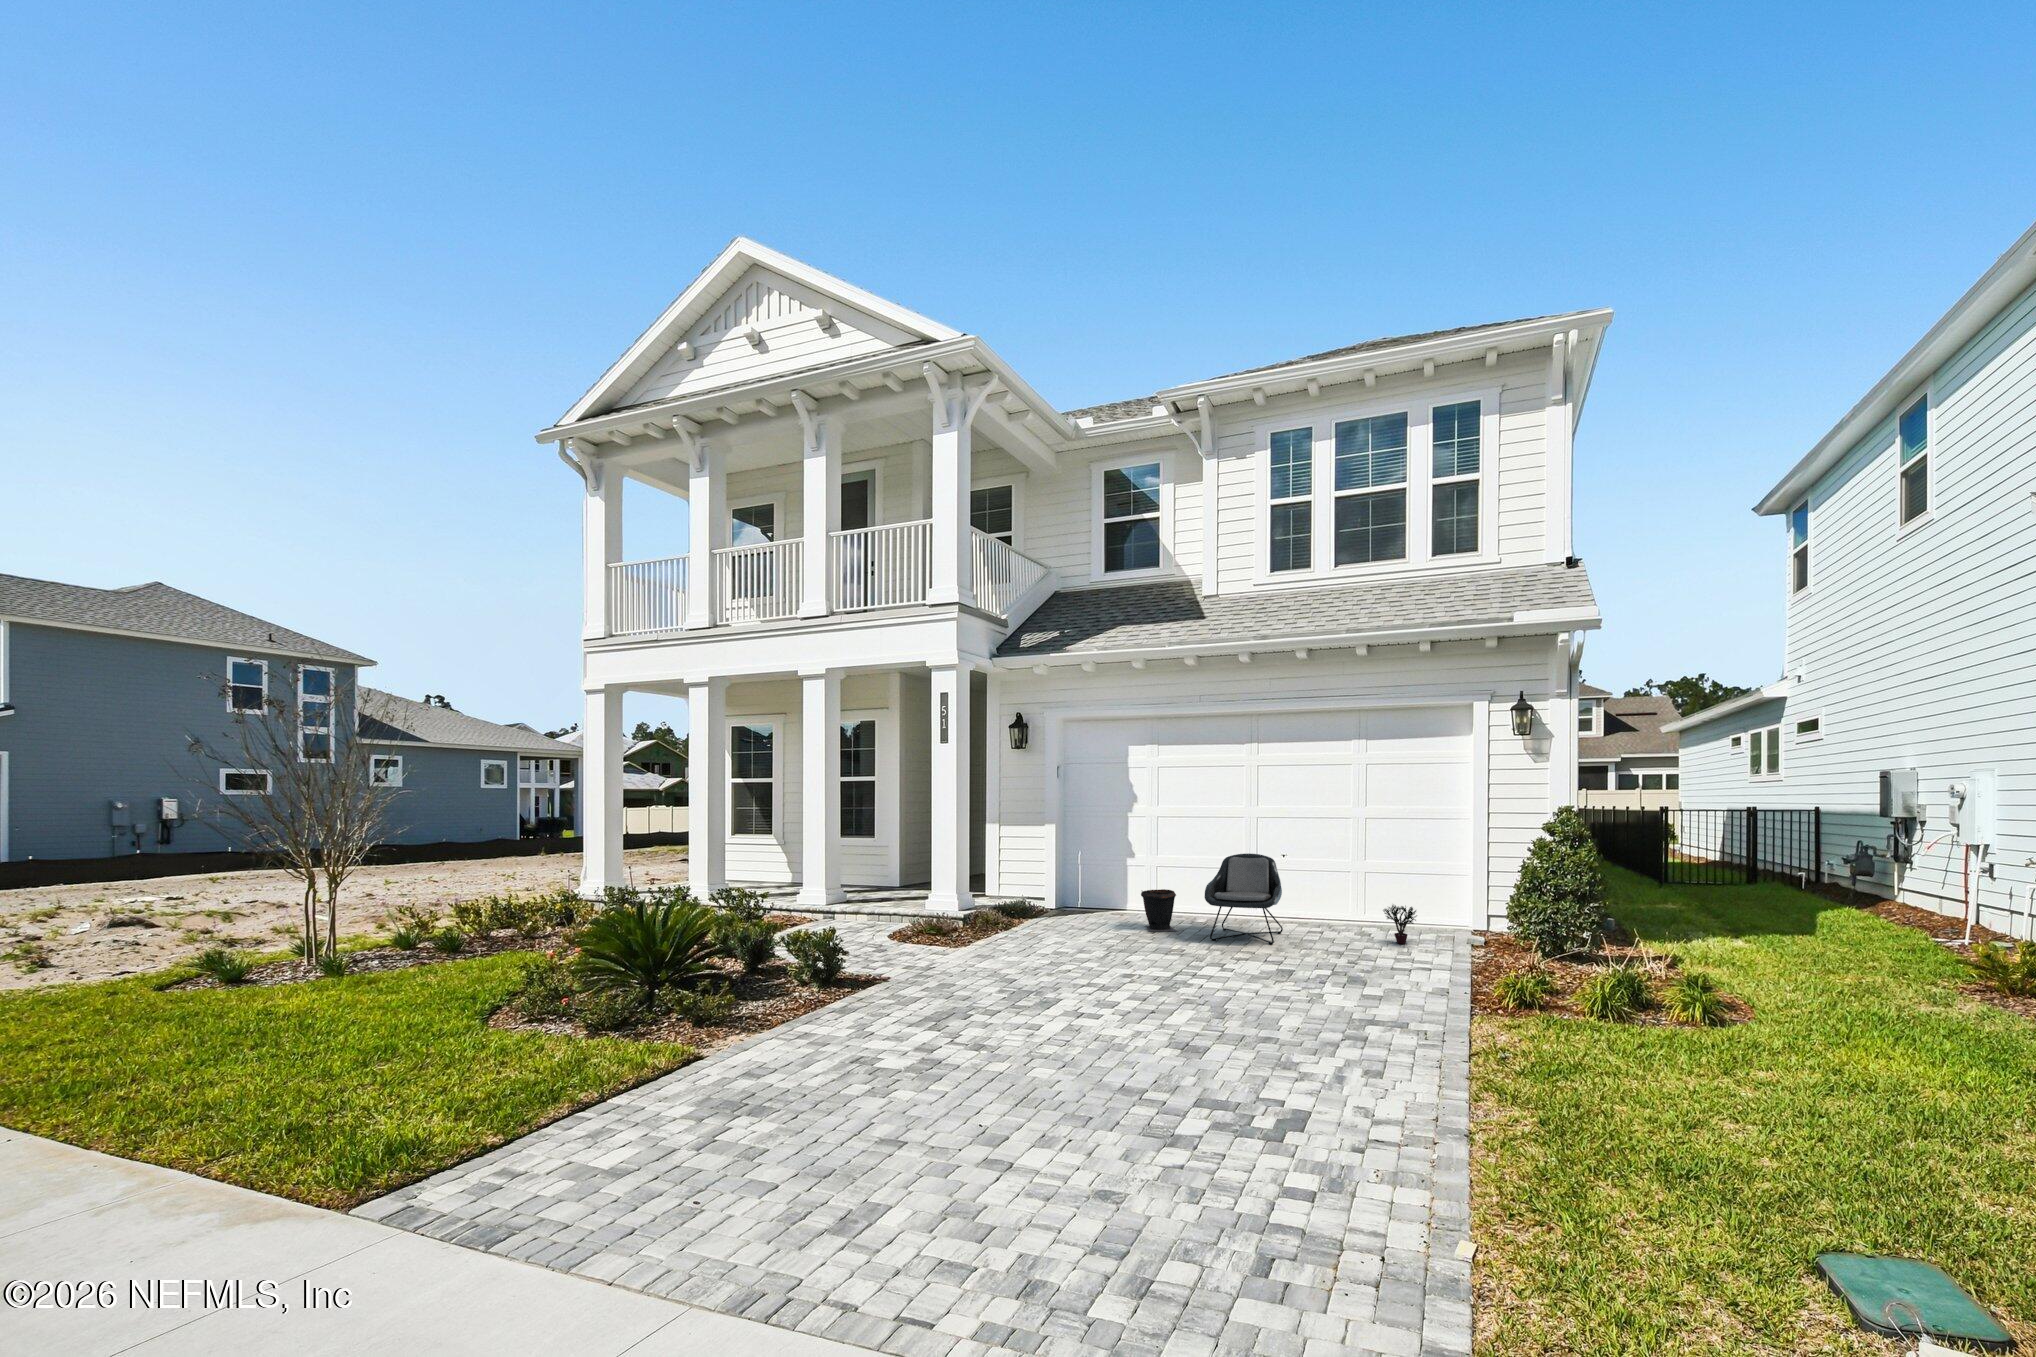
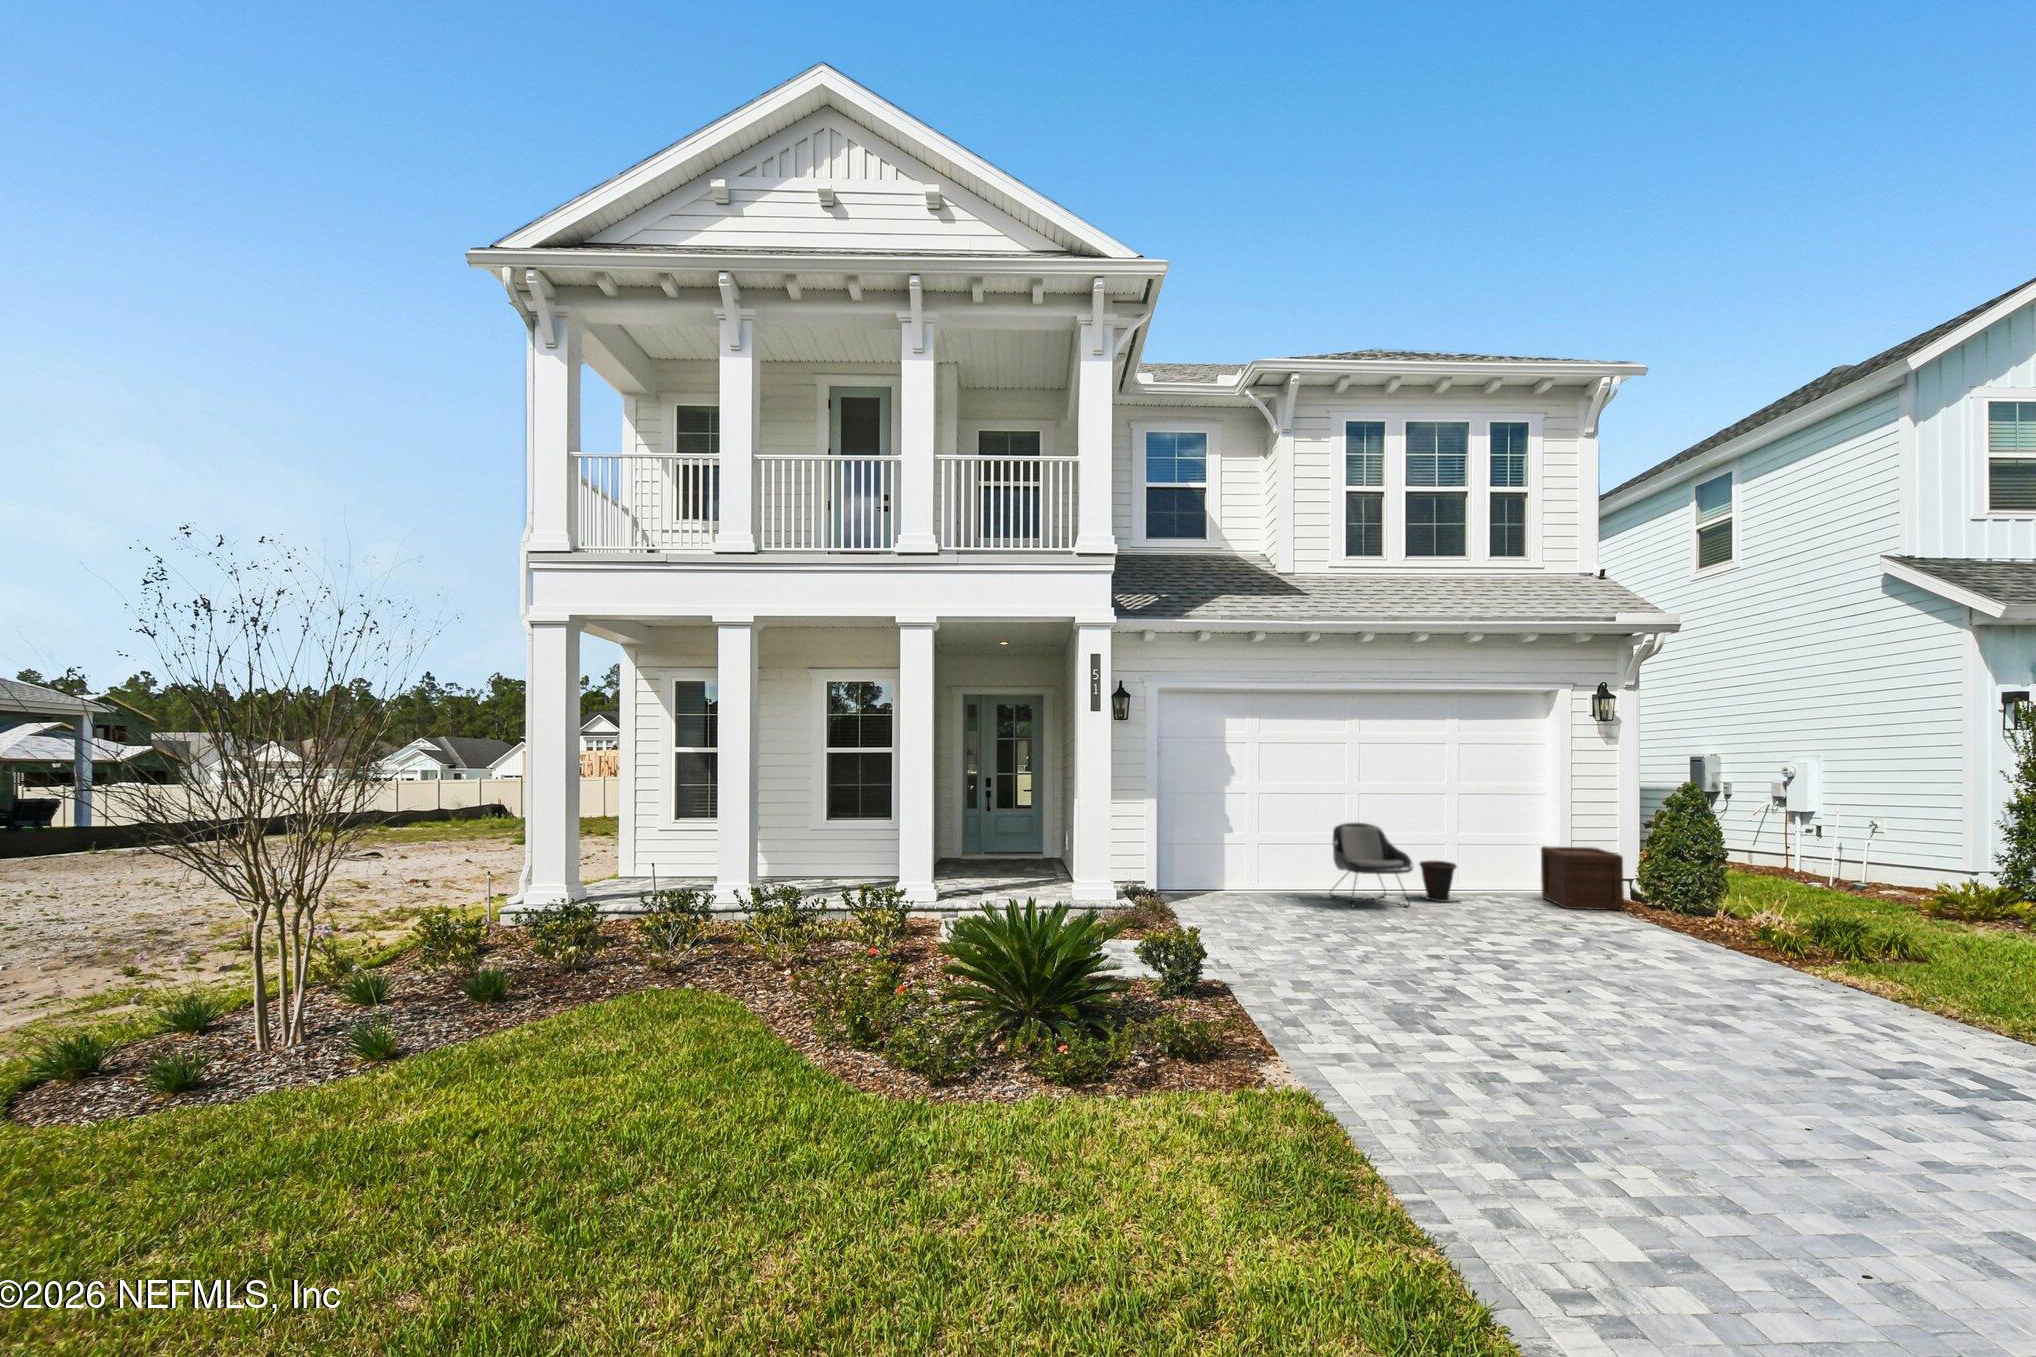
wooden crate: none [1449,886,1530,965] -> present [1541,846,1624,910]
bucket: present [1141,889,1176,932] -> present [1419,861,1457,902]
potted plant: present [1383,905,1417,944] -> none [1477,864,1515,900]

